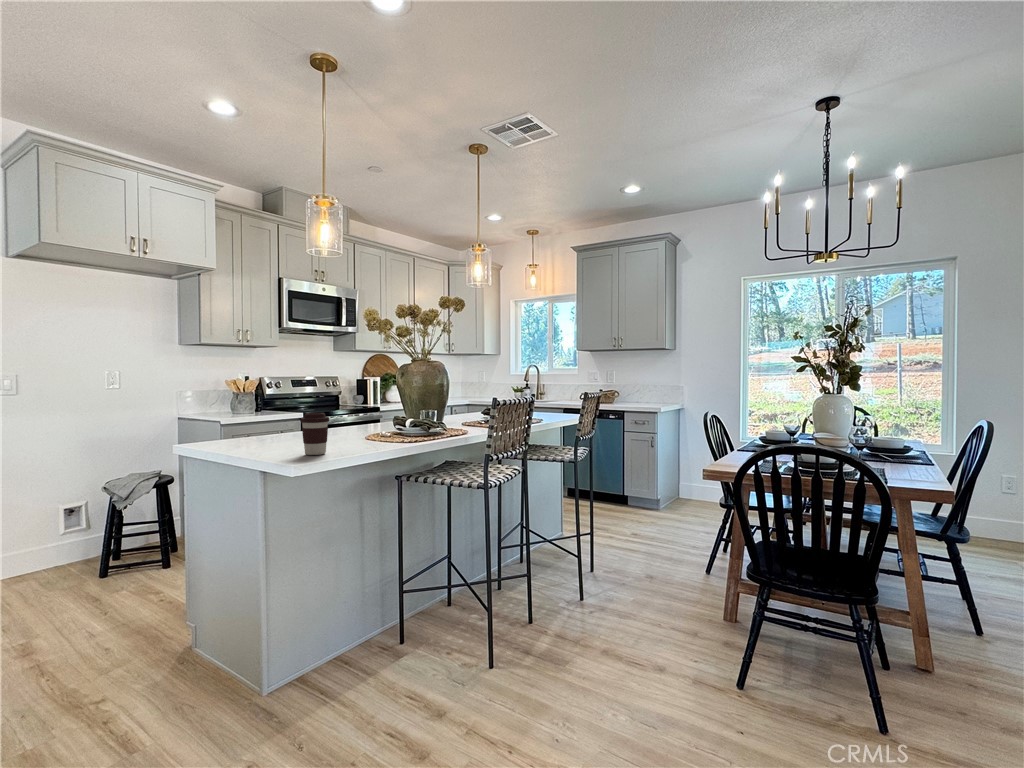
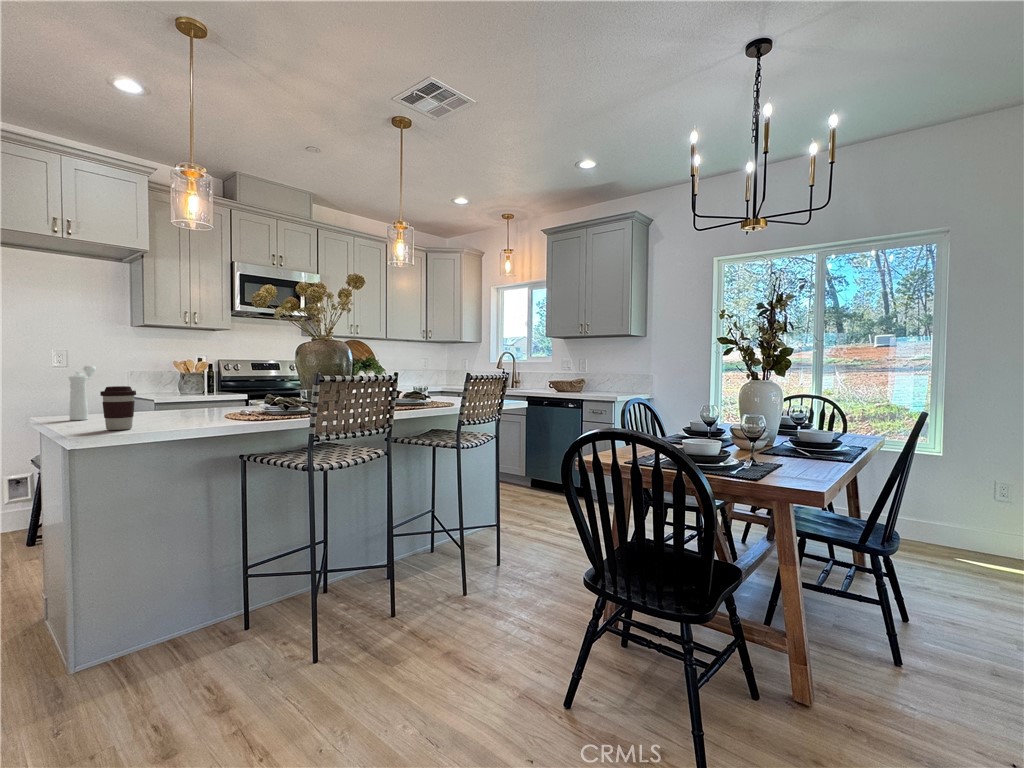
pepper mill: none [228,392,244,446] -> present [69,366,96,420]

